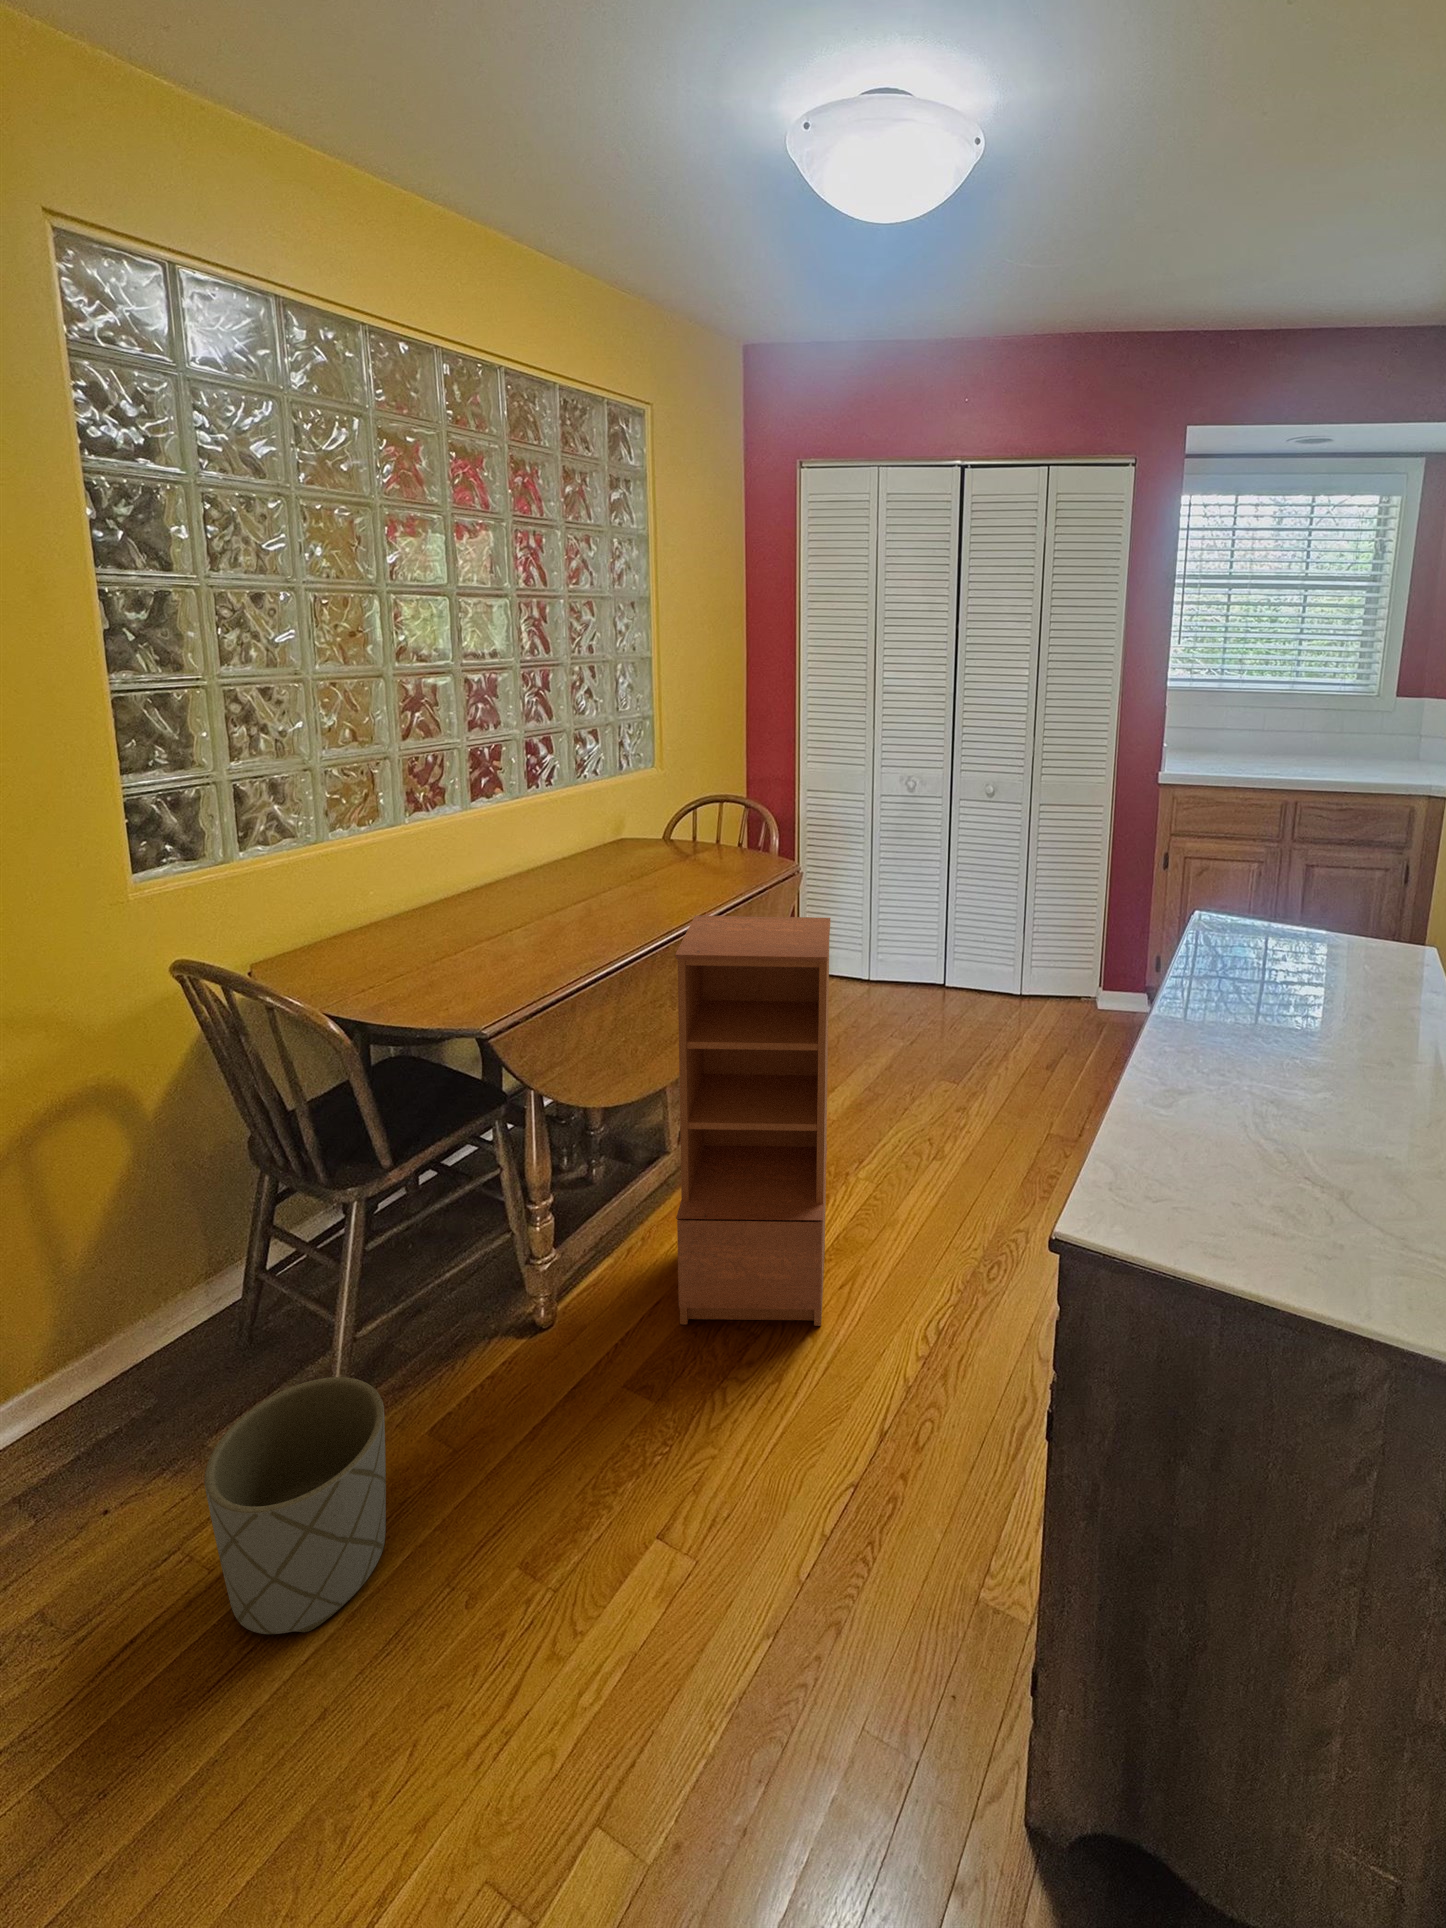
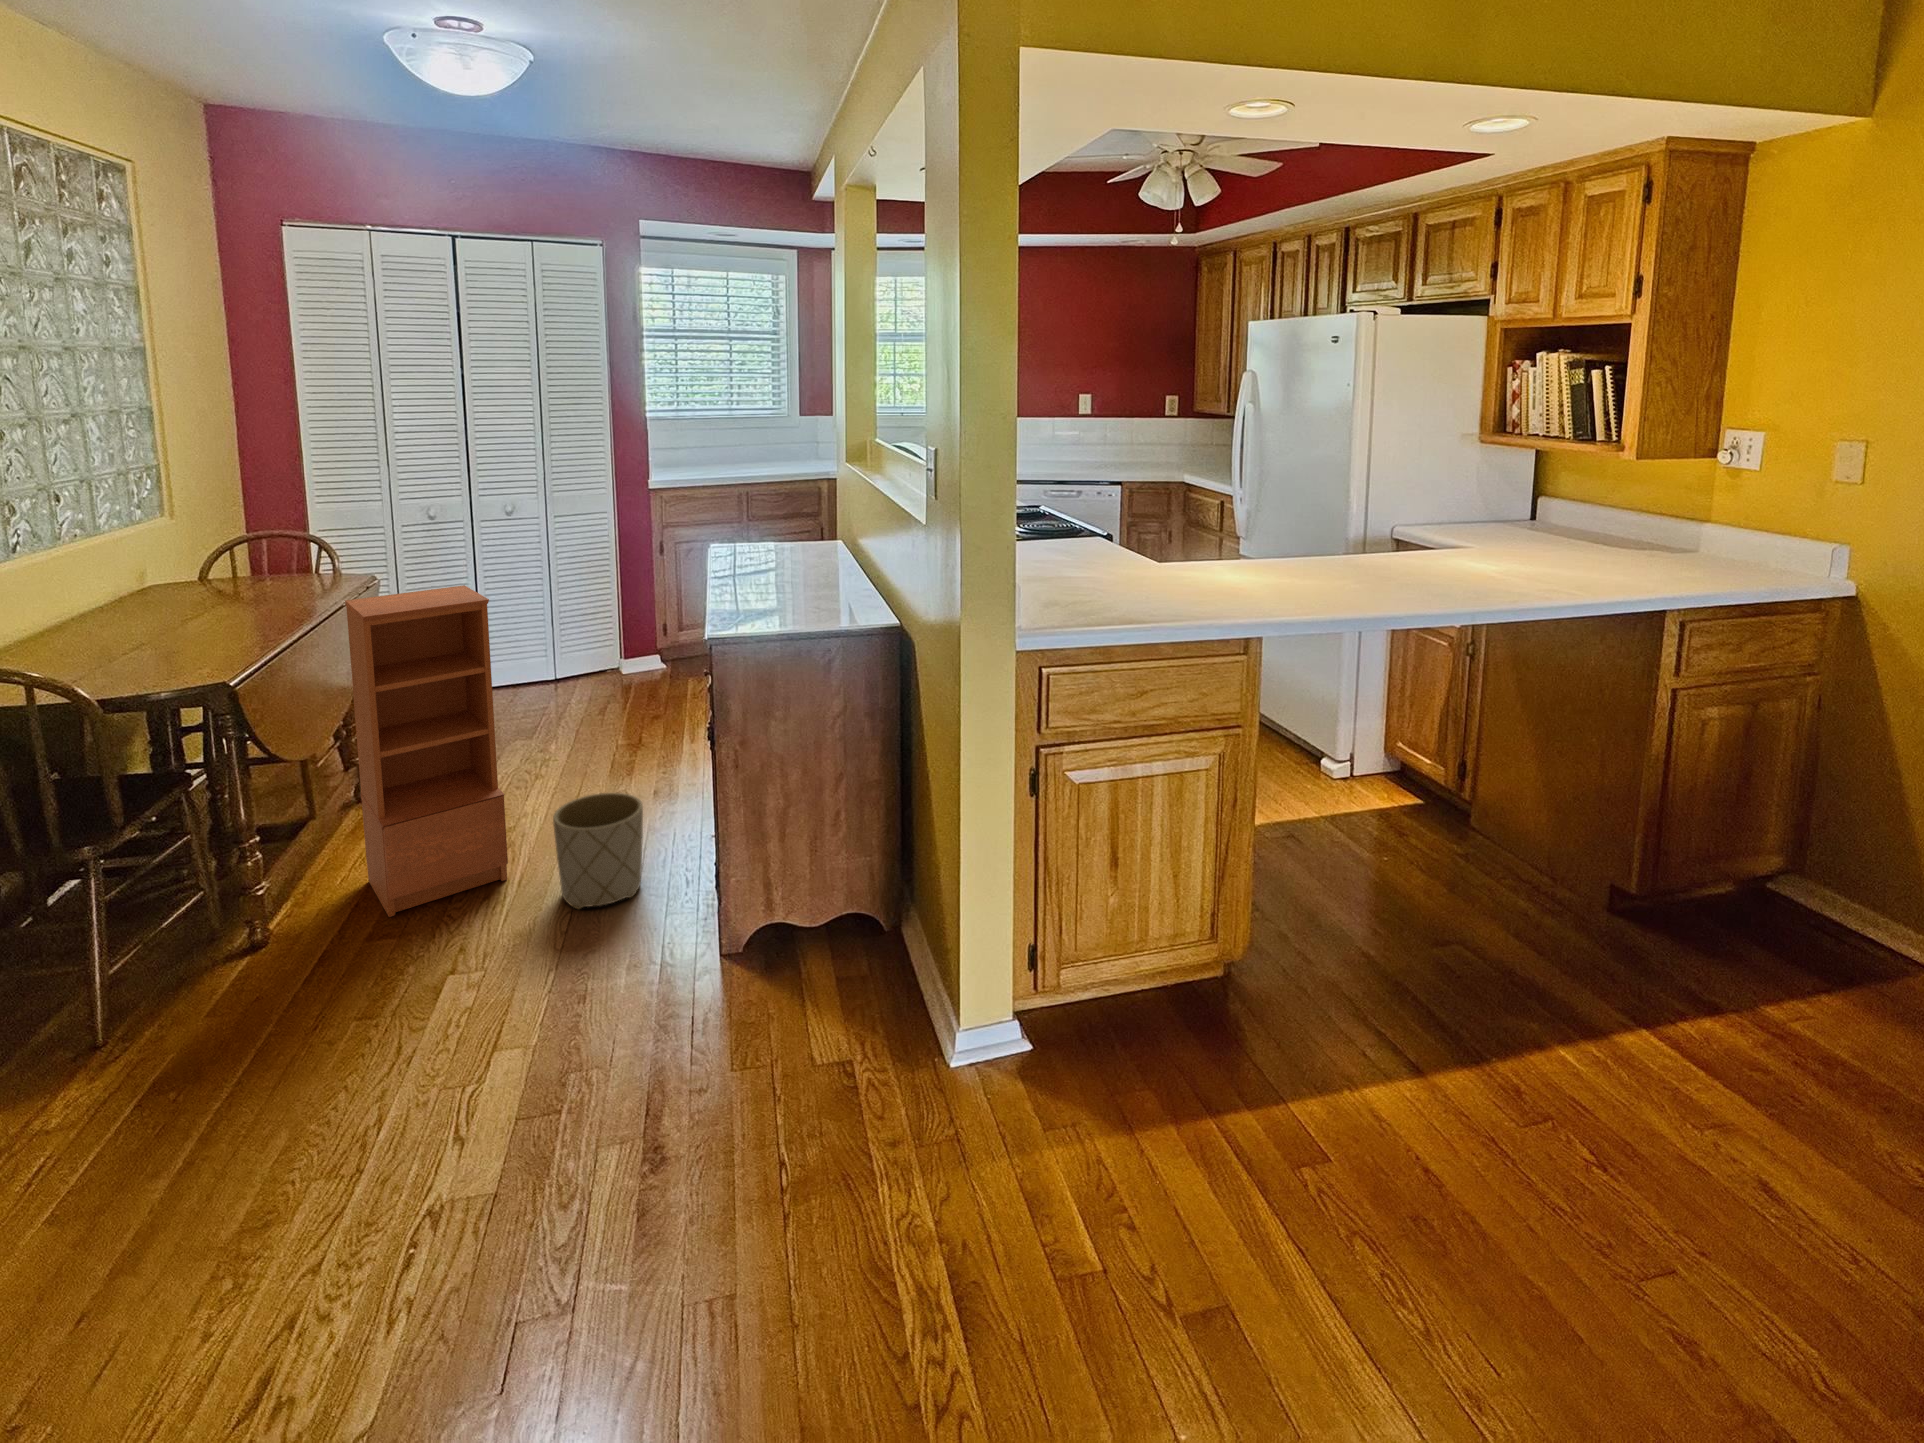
planter: present [205,1377,386,1634] -> present [553,793,643,909]

